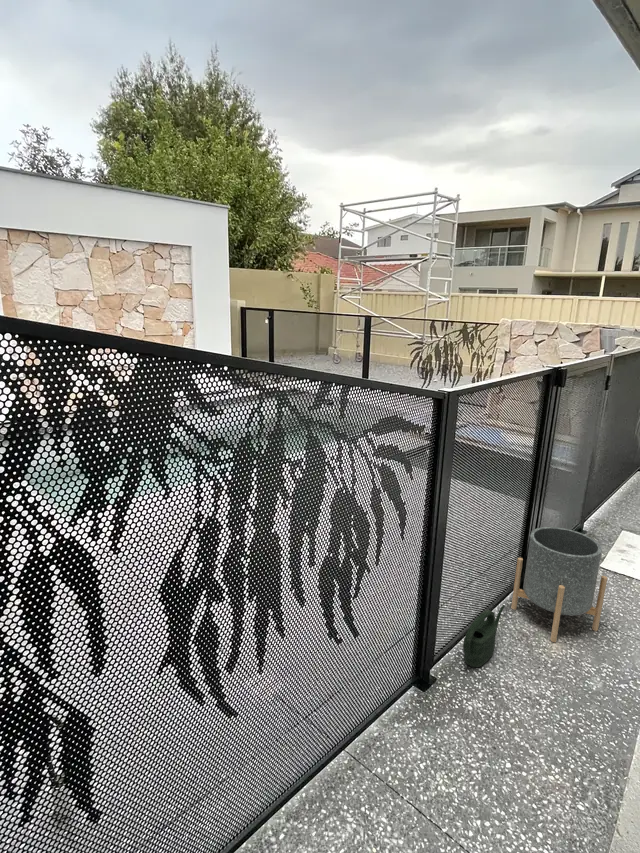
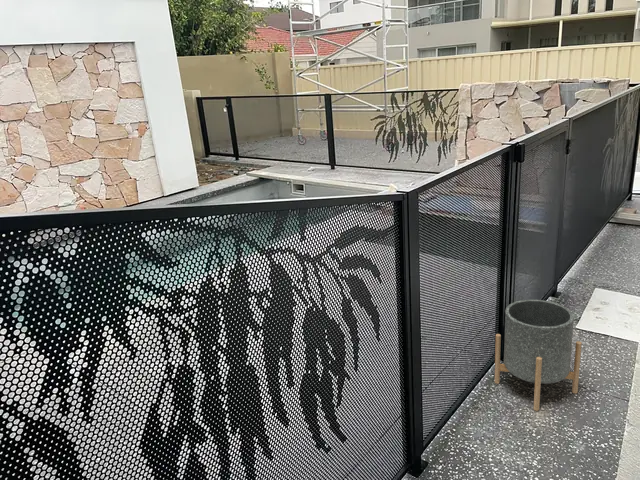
watering can: present [463,605,505,667] -> none [451,383,487,447]

